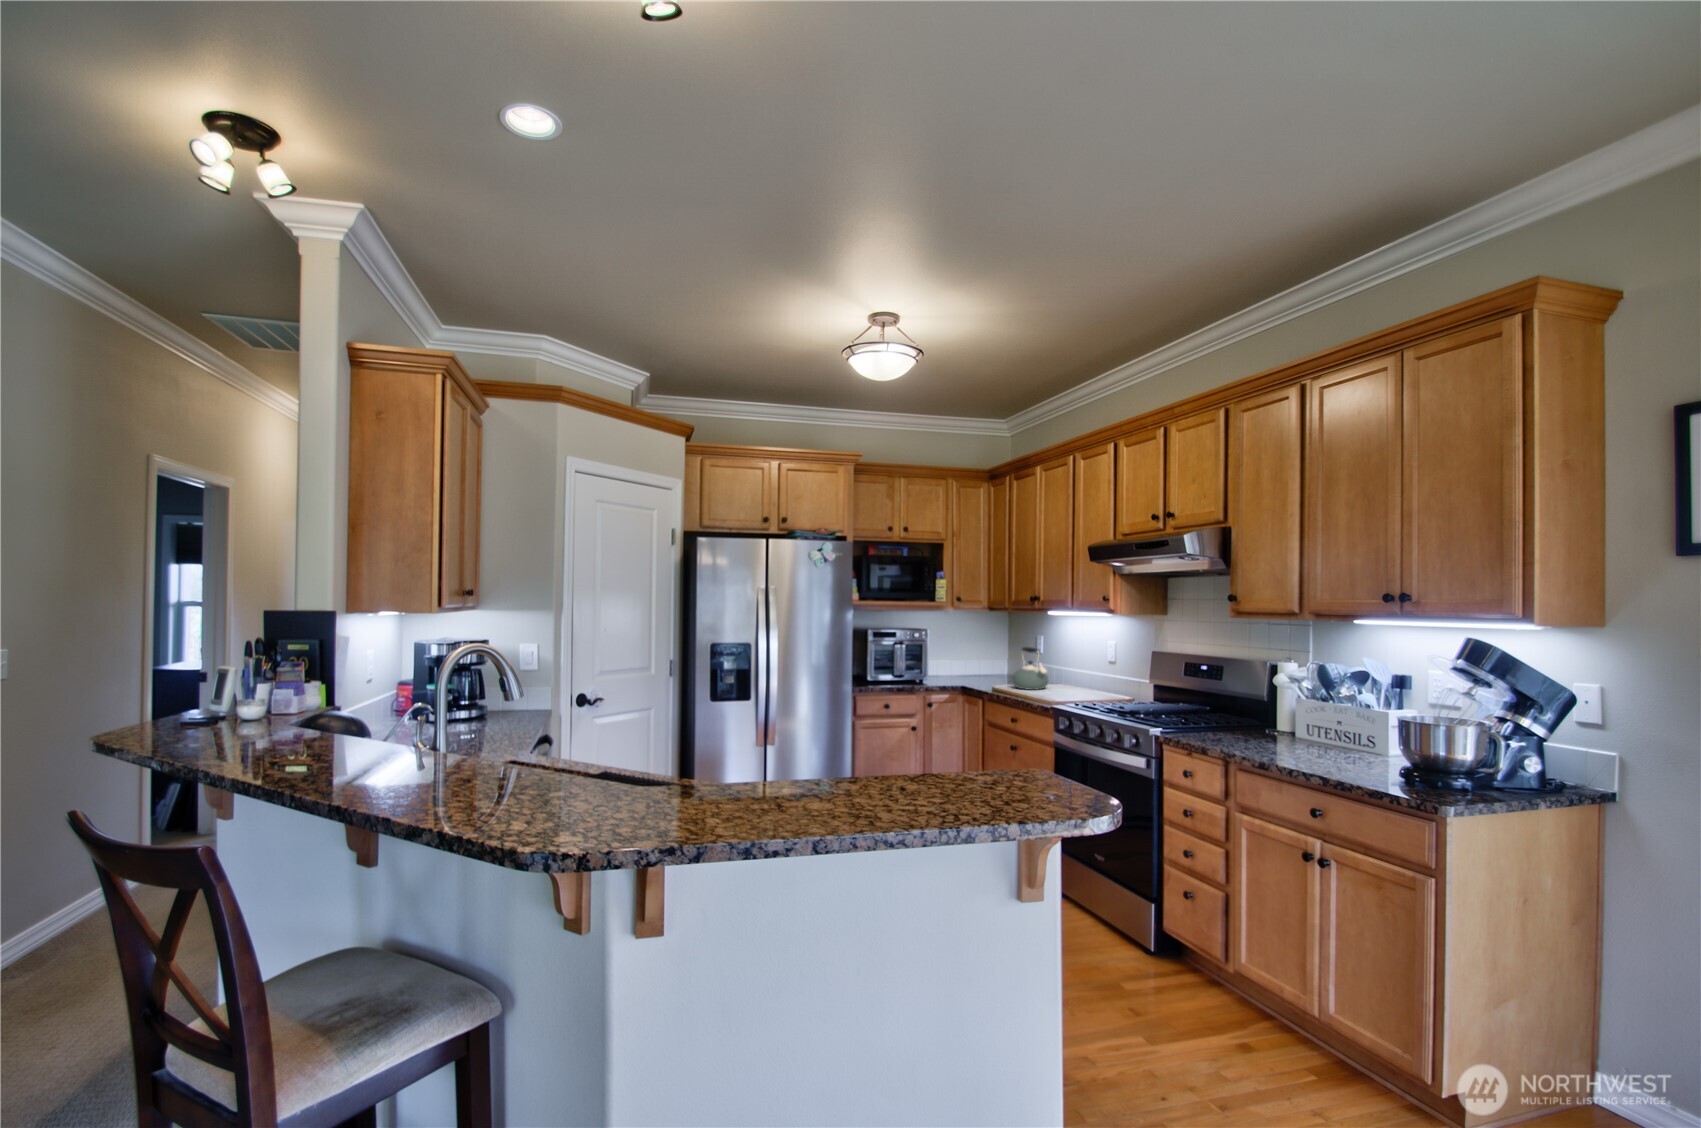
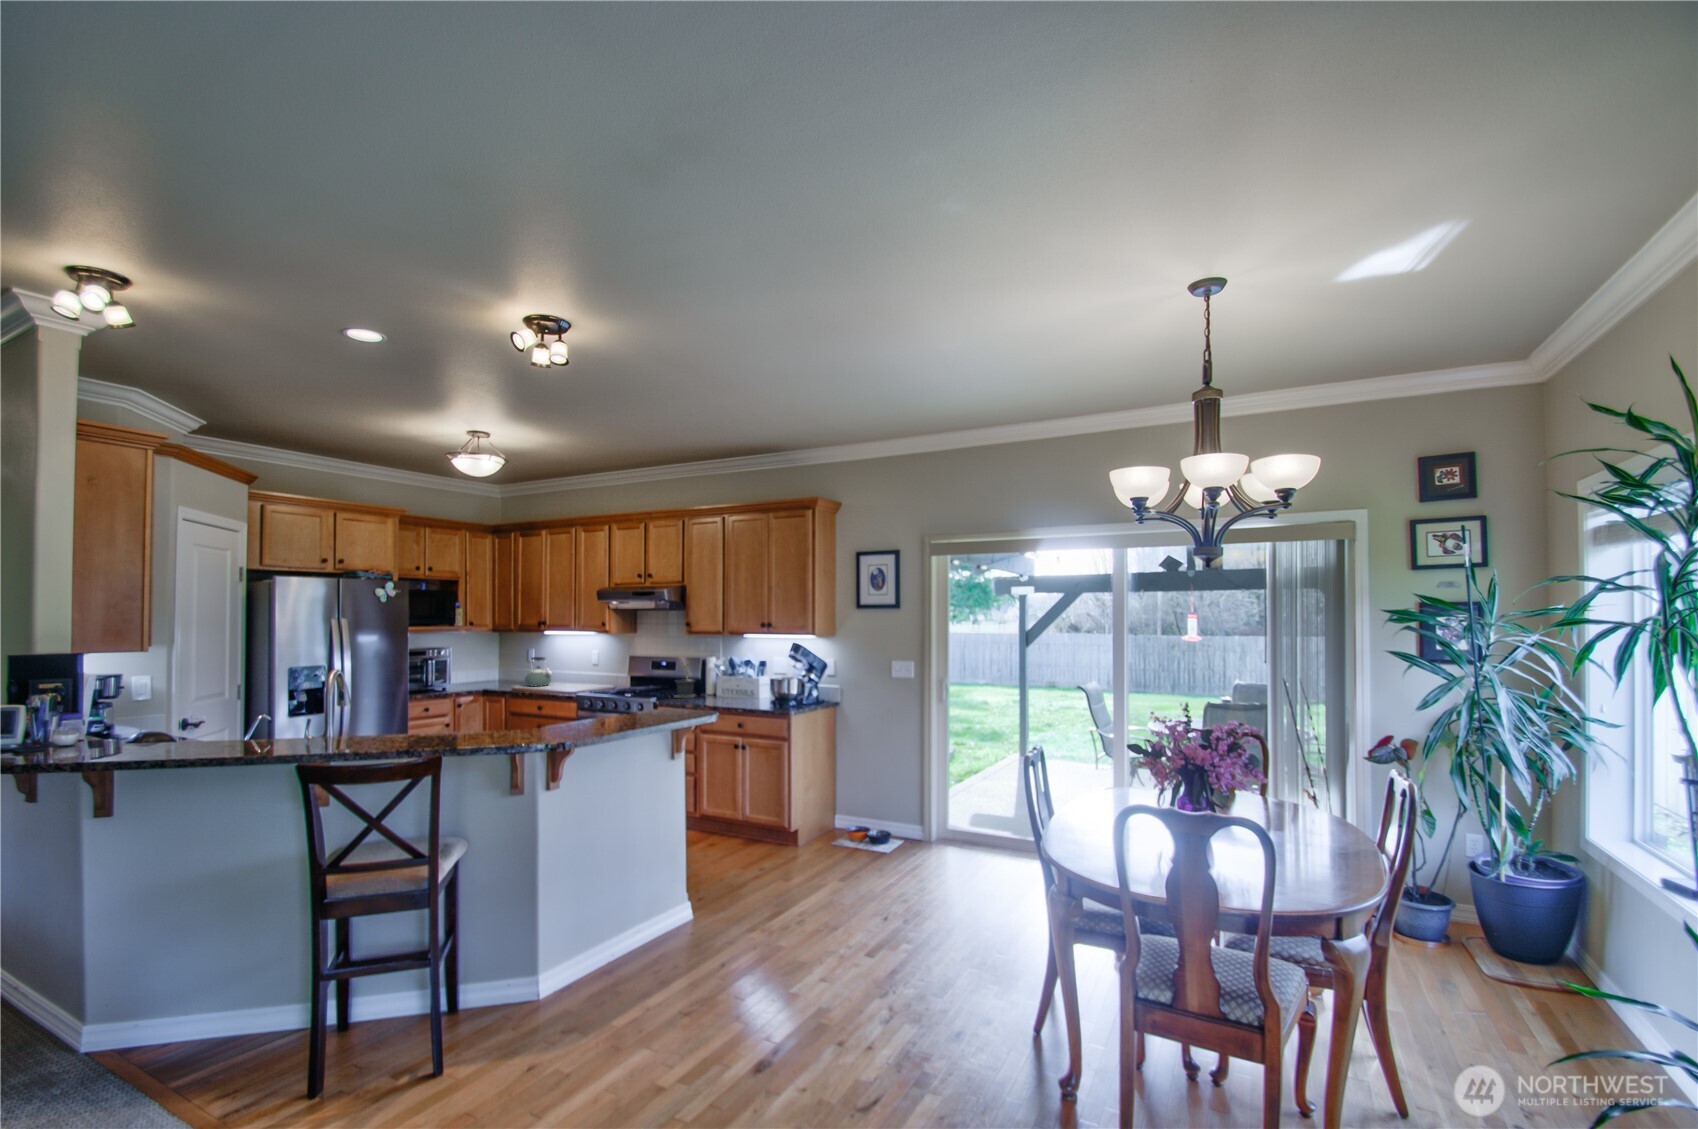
potted plant: none [1190,657,1248,738] -> present [674,663,696,698]

